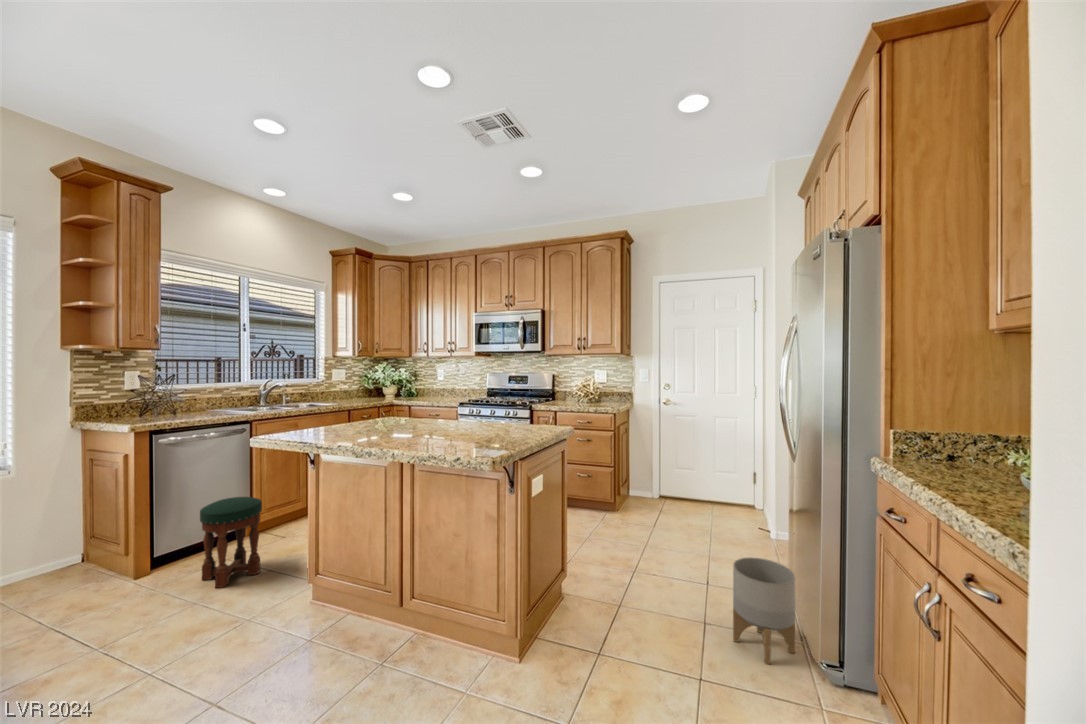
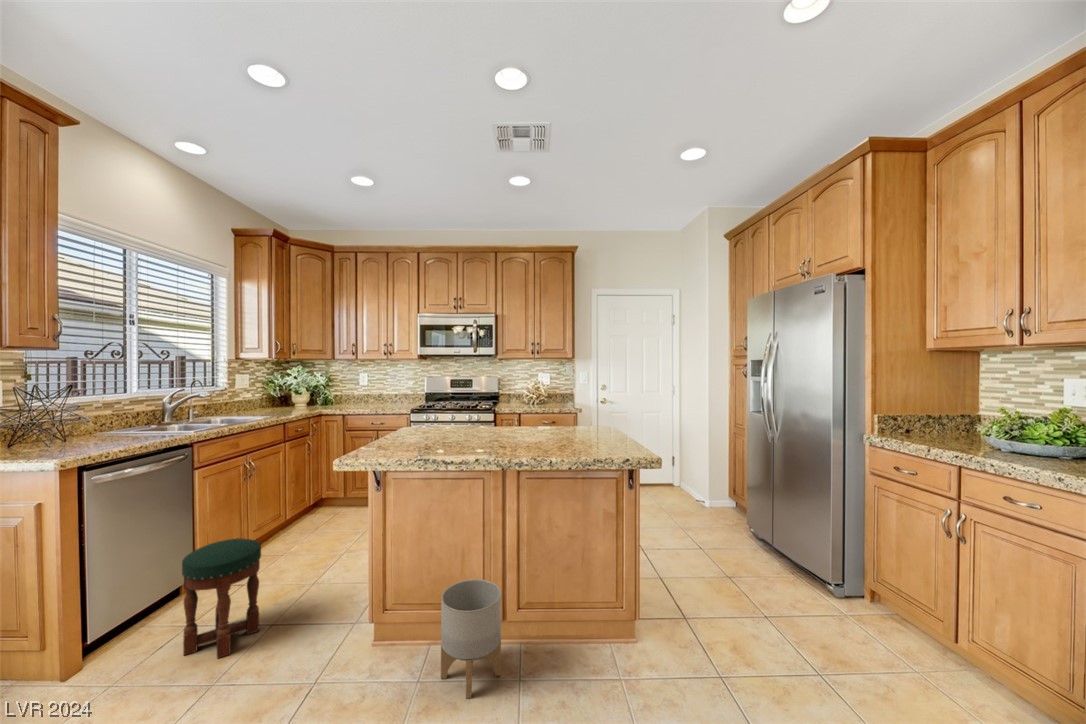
planter: present [733,557,795,664] -> present [441,579,501,699]

